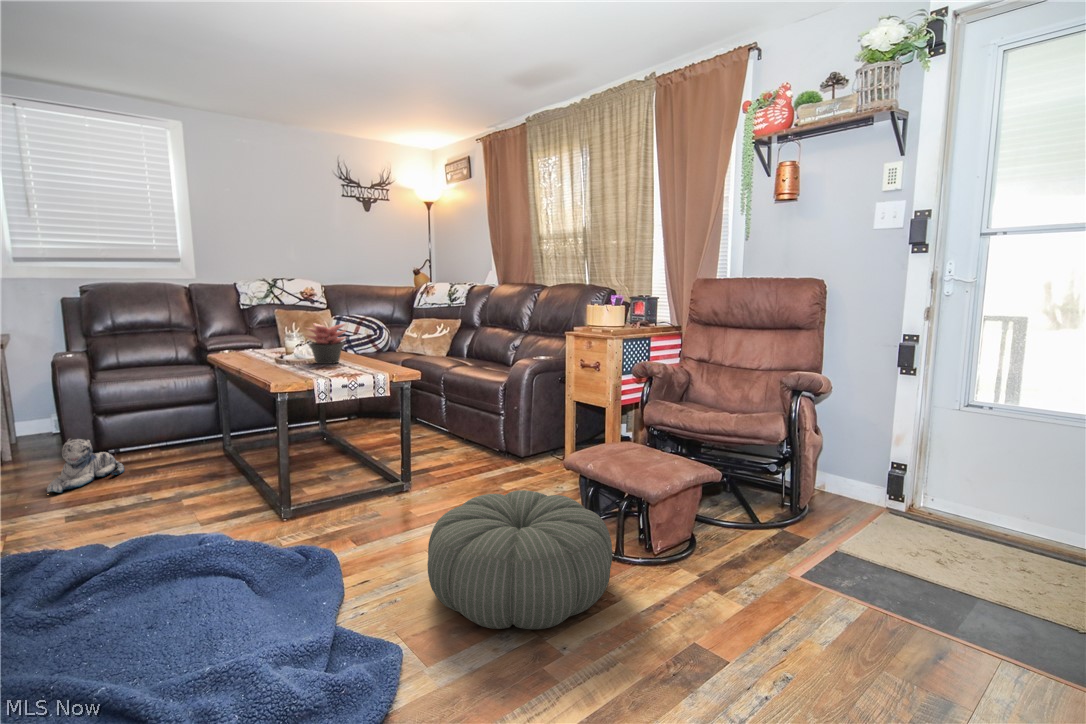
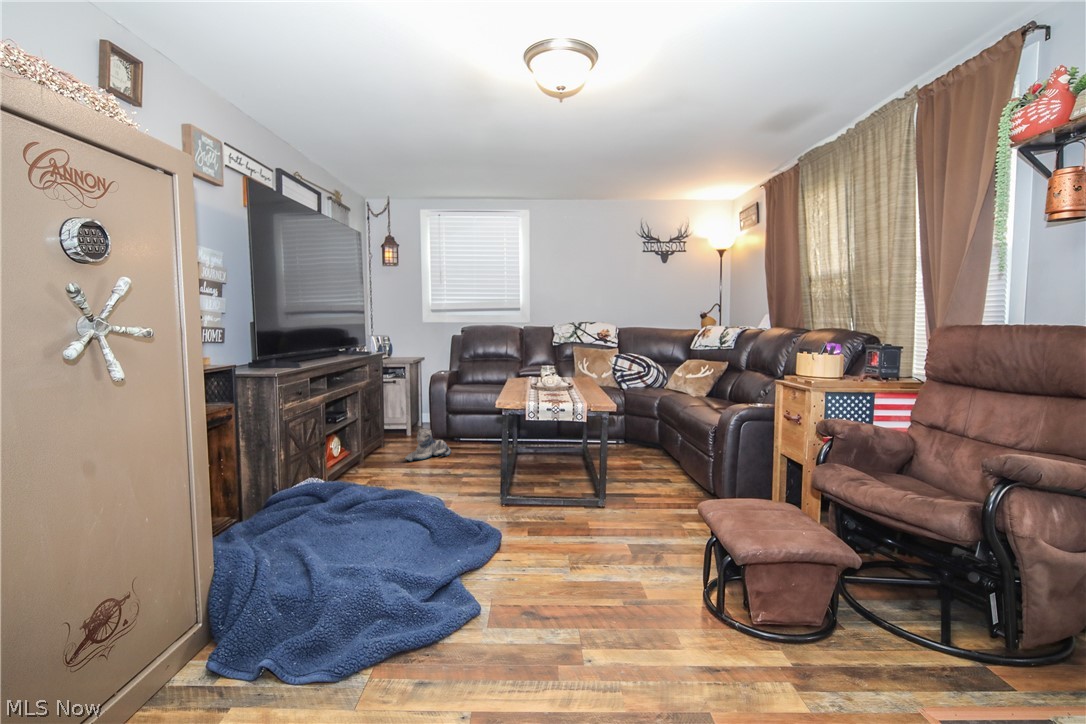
succulent plant: present [306,323,346,364] -> none [550,360,580,393]
pouf: present [428,490,612,629] -> none [523,517,690,639]

